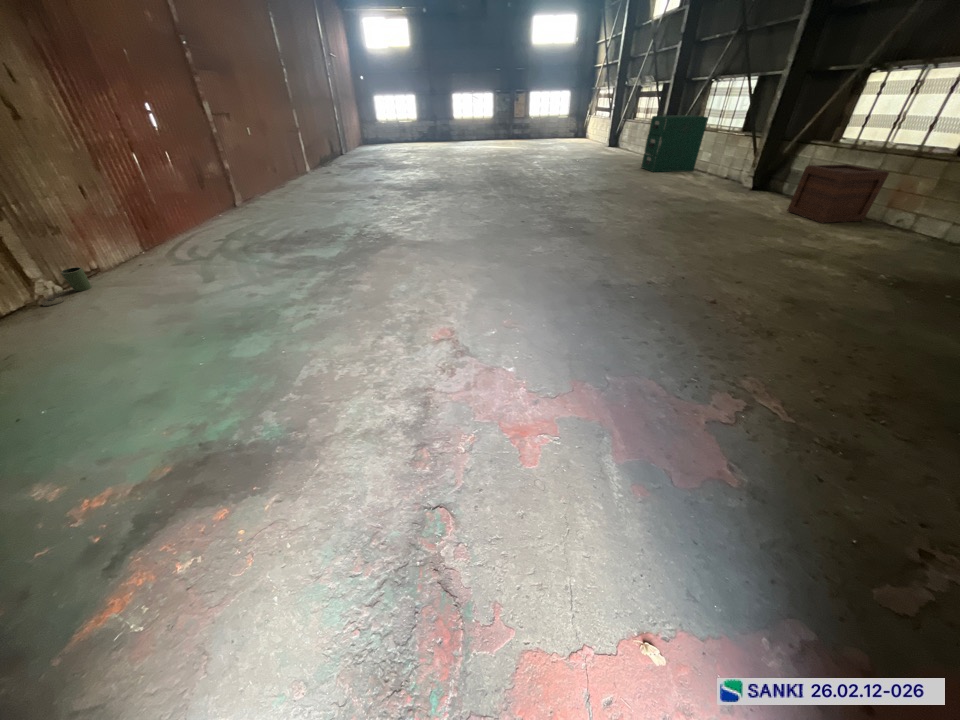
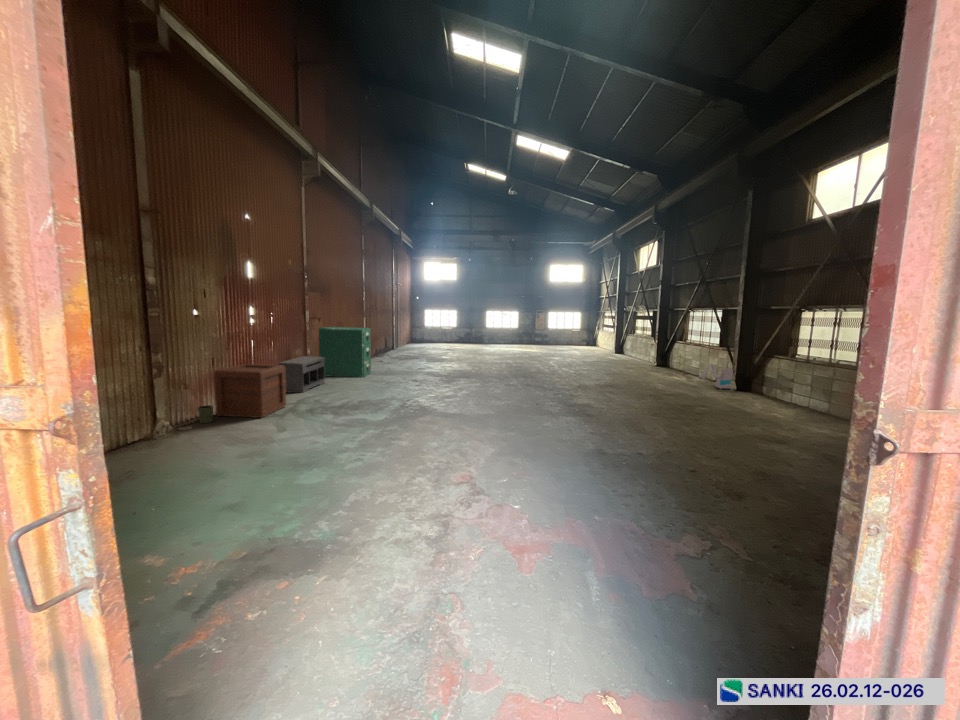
filing cabinet: present [641,115,708,172] -> present [319,327,371,377]
vacuum cleaner: none [708,159,753,192] -> present [699,364,733,390]
wooden crate: present [788,164,889,223] -> present [214,364,286,418]
bench: none [171,179,249,233] -> present [279,356,325,393]

